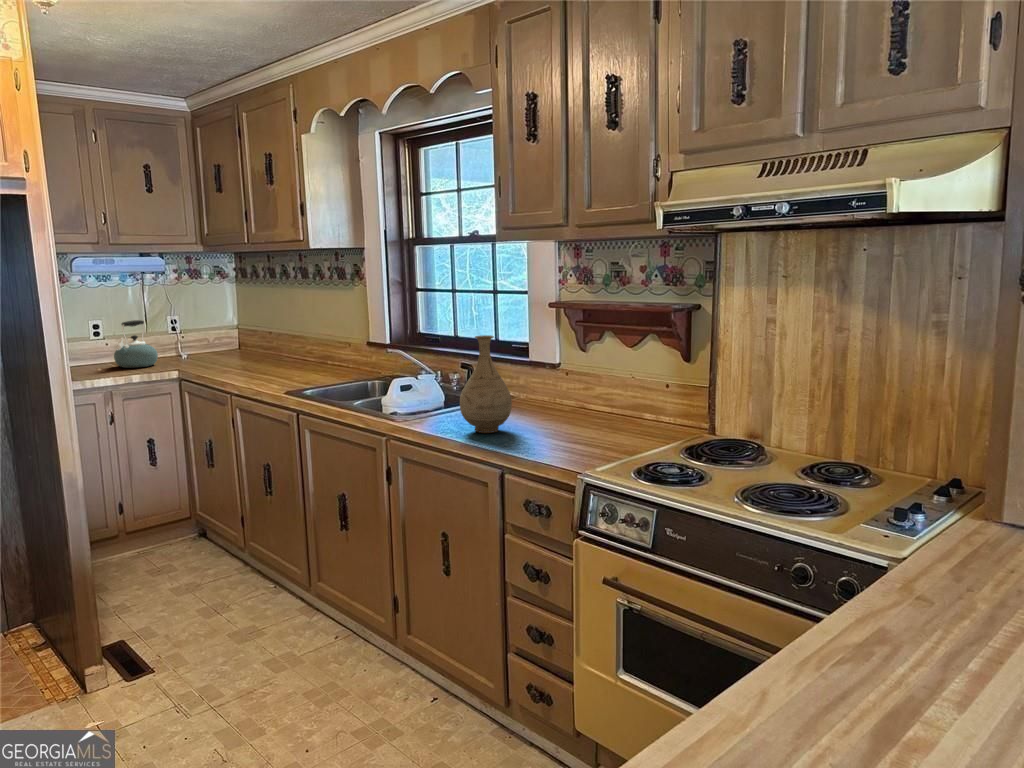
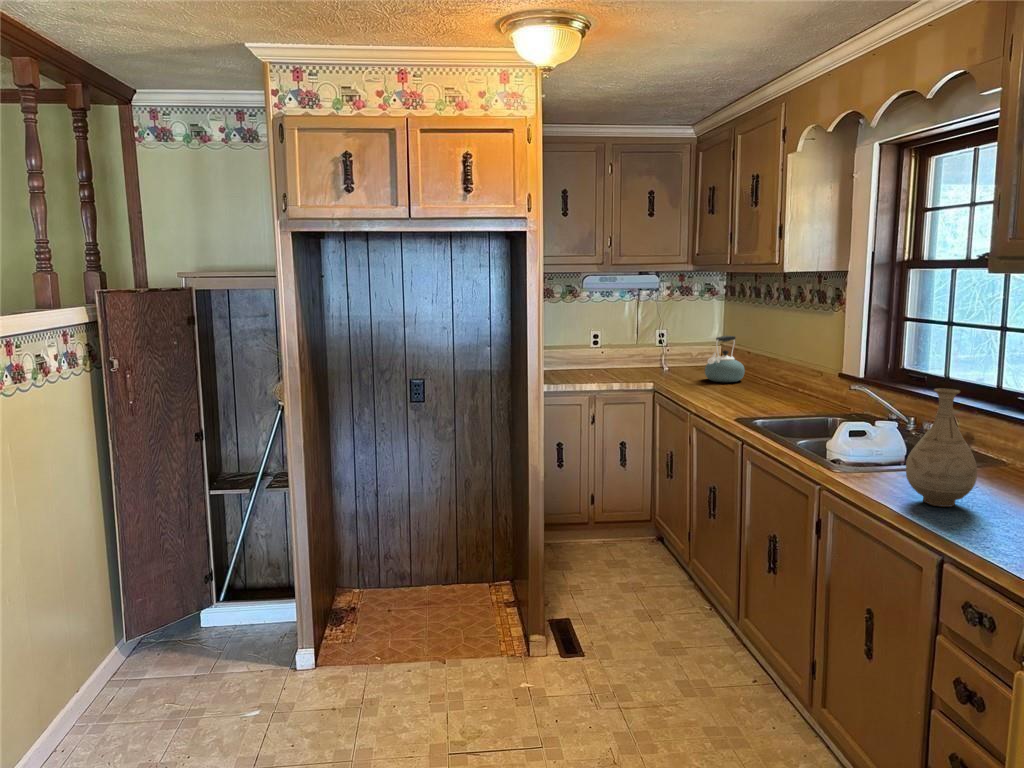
kettle: present [114,320,158,368] -> present [705,336,745,382]

